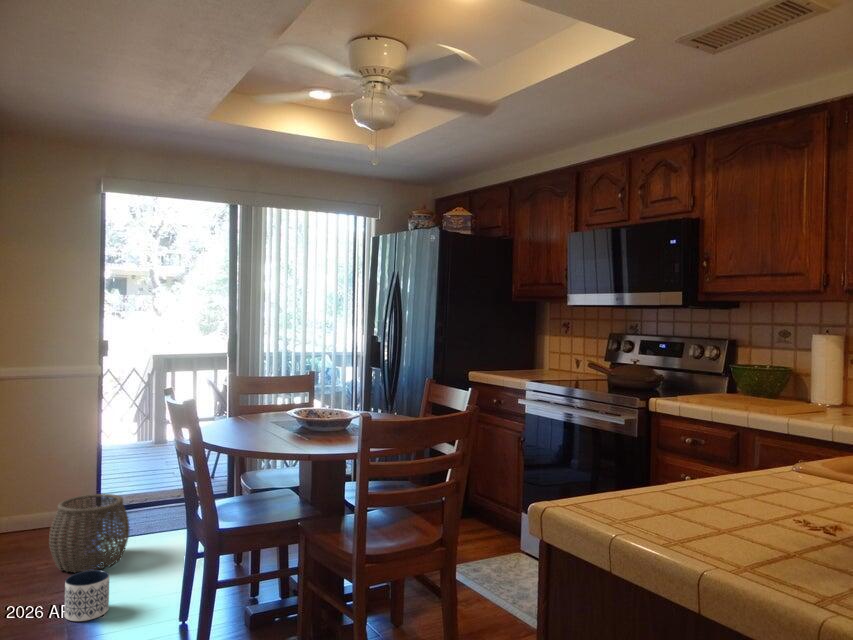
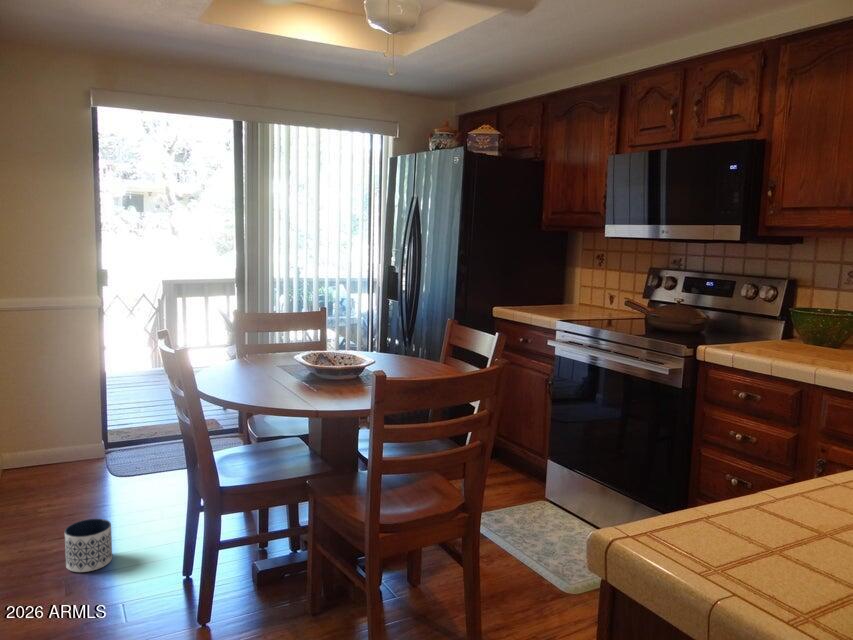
woven basket: present [49,494,129,572] -> none [51,434,136,516]

